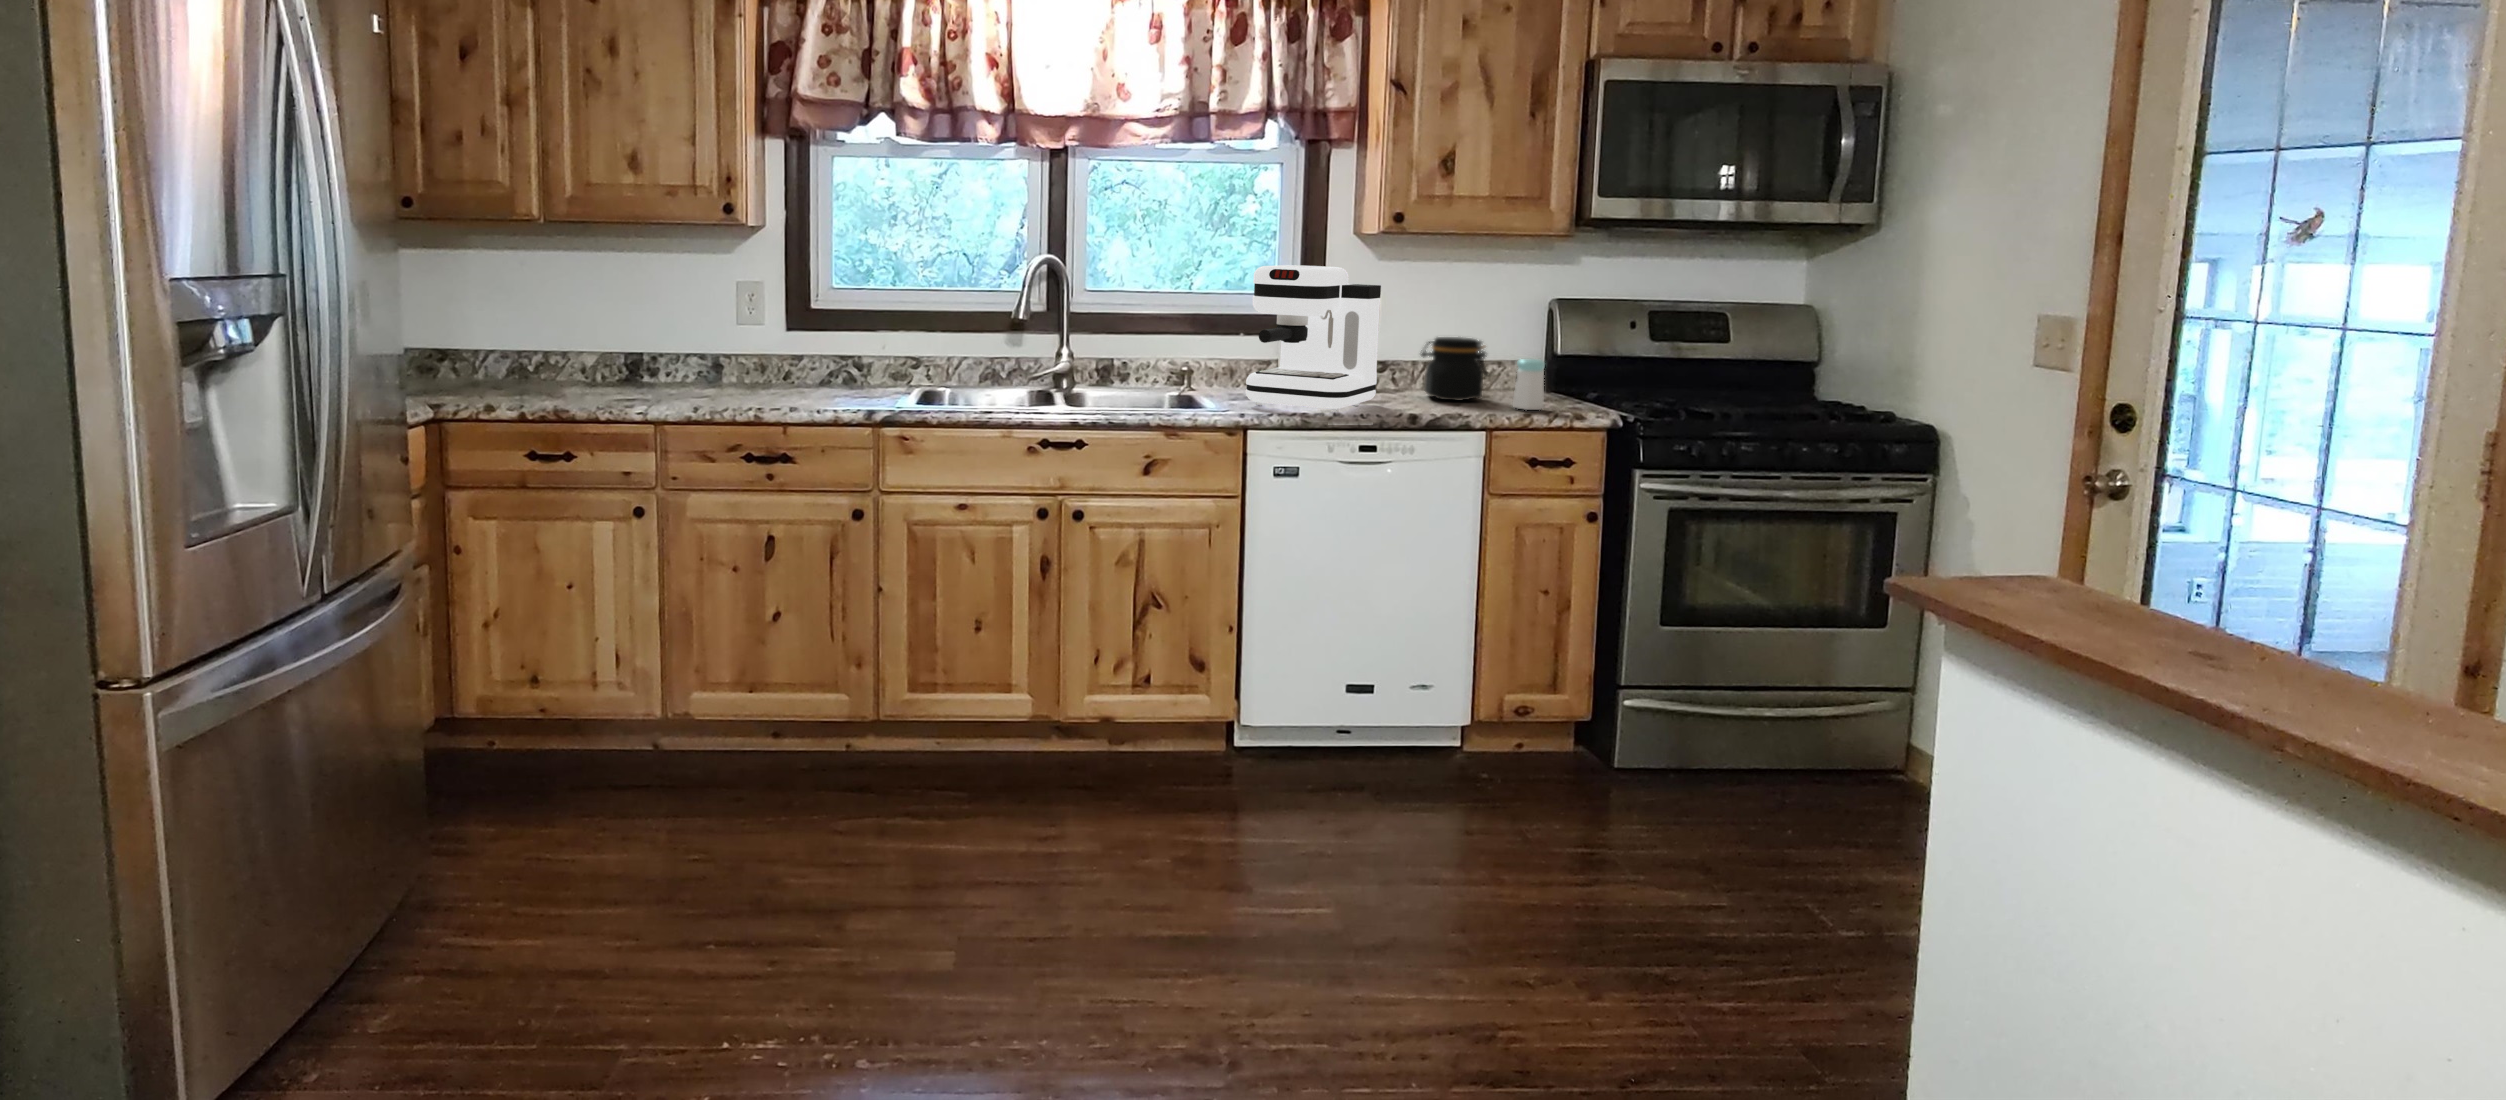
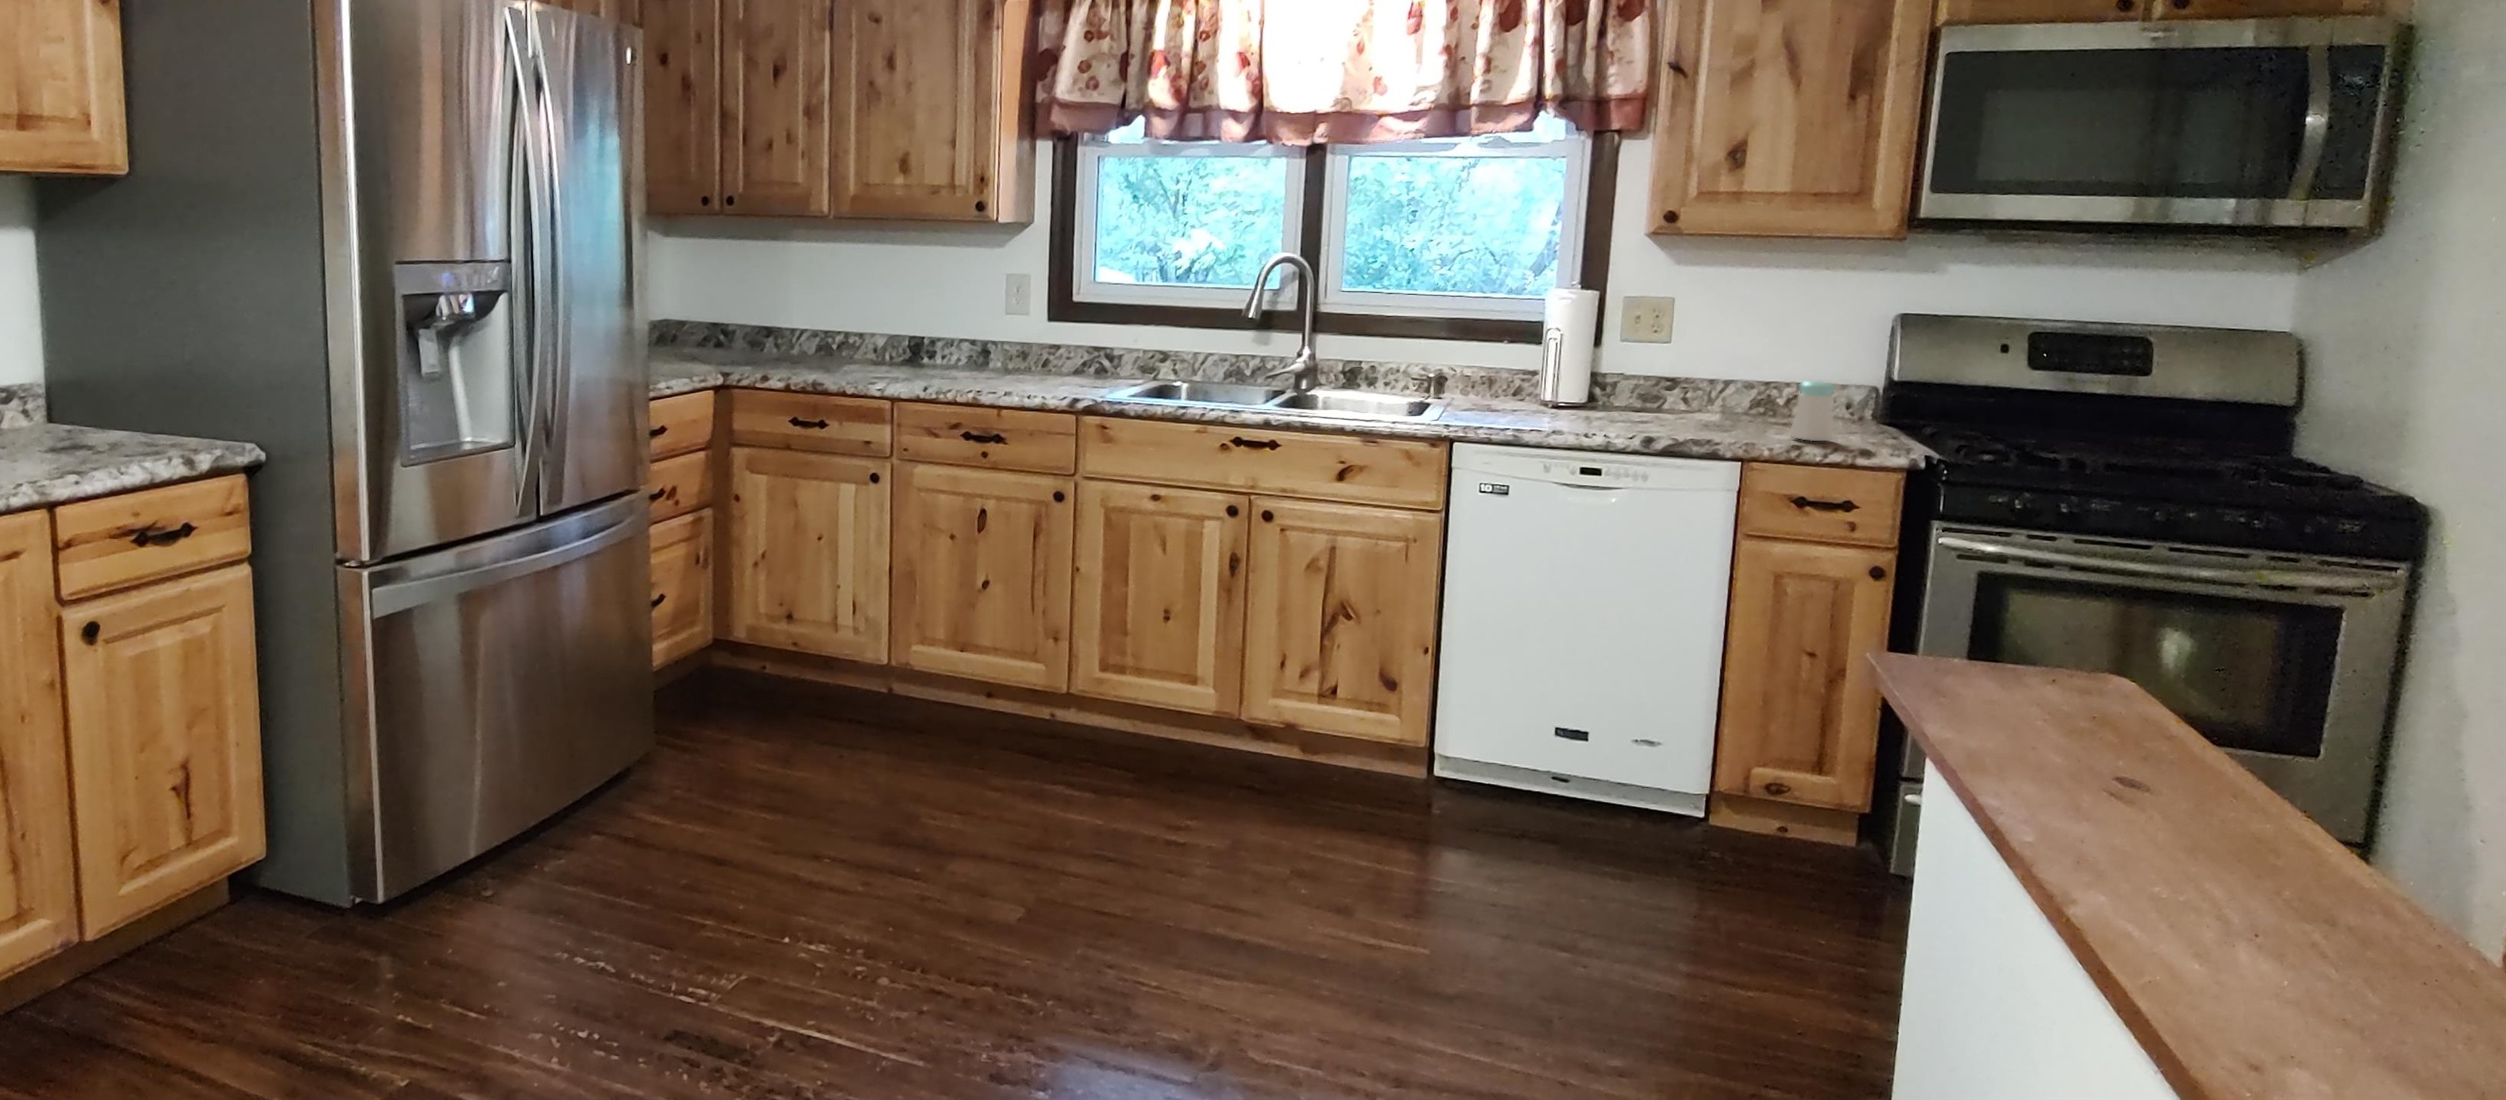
coffee maker: present [1246,265,1381,412] -> none [1467,268,1634,428]
jar: present [1421,337,1487,400] -> none [1693,353,1777,425]

